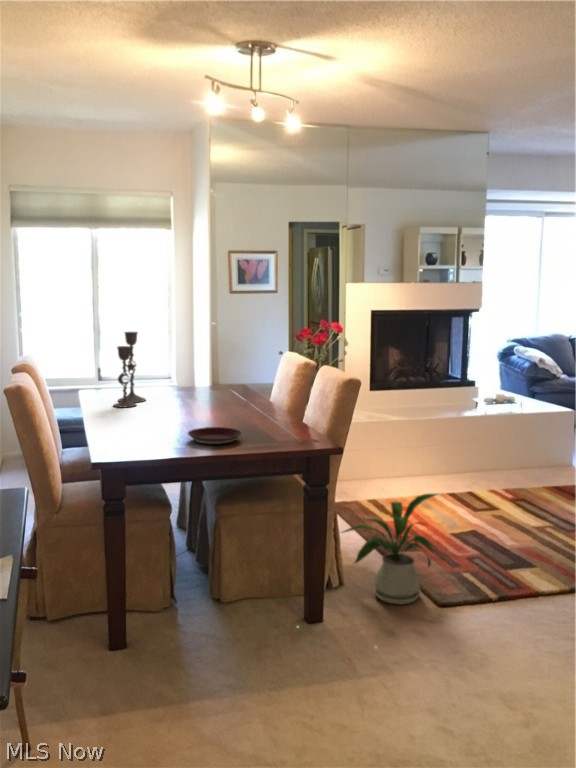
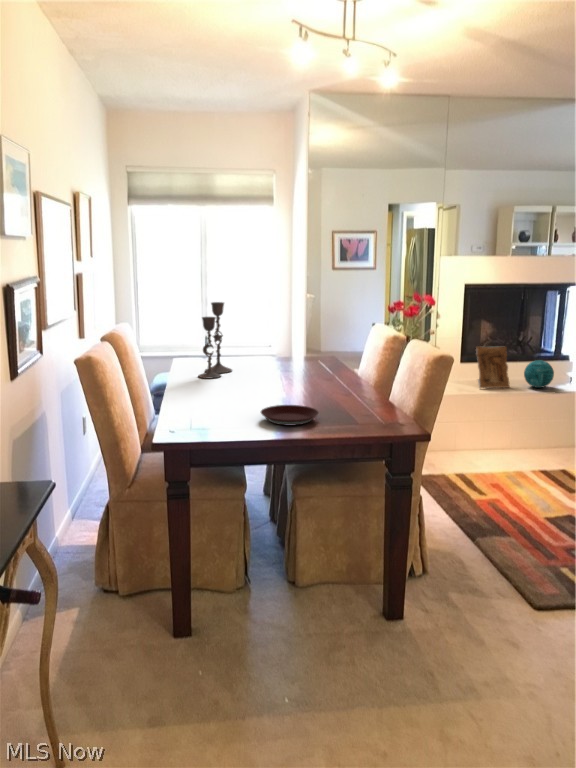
picture frame: none [384,373,418,415] -> present [476,346,510,388]
decorative orb: none [431,386,459,413] -> present [524,360,554,388]
house plant: present [343,494,436,604] -> none [422,484,540,603]

